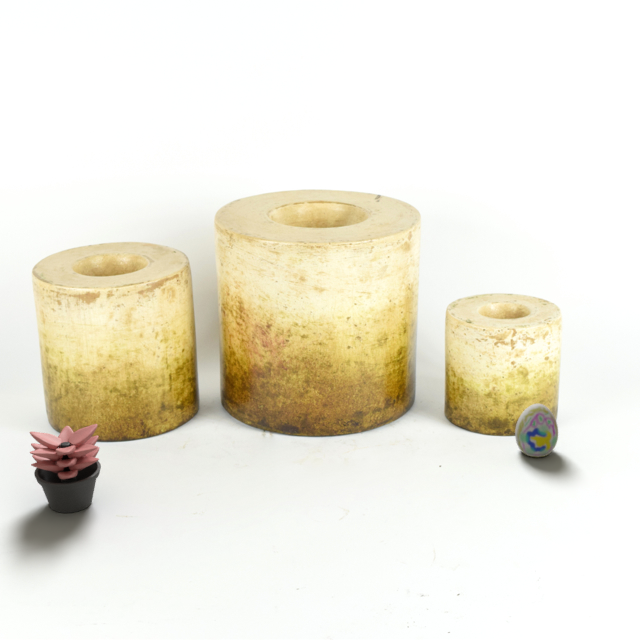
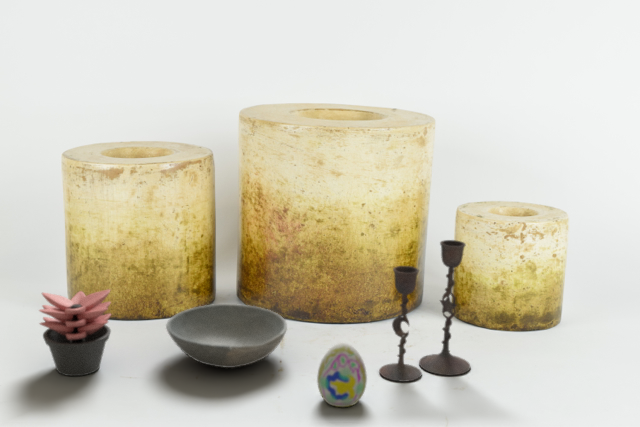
candlestick: none [370,359,461,503] -> present [379,240,470,382]
decorative egg: present [515,404,558,457] -> present [317,343,367,407]
bowl: none [155,426,276,496] -> present [166,304,287,368]

